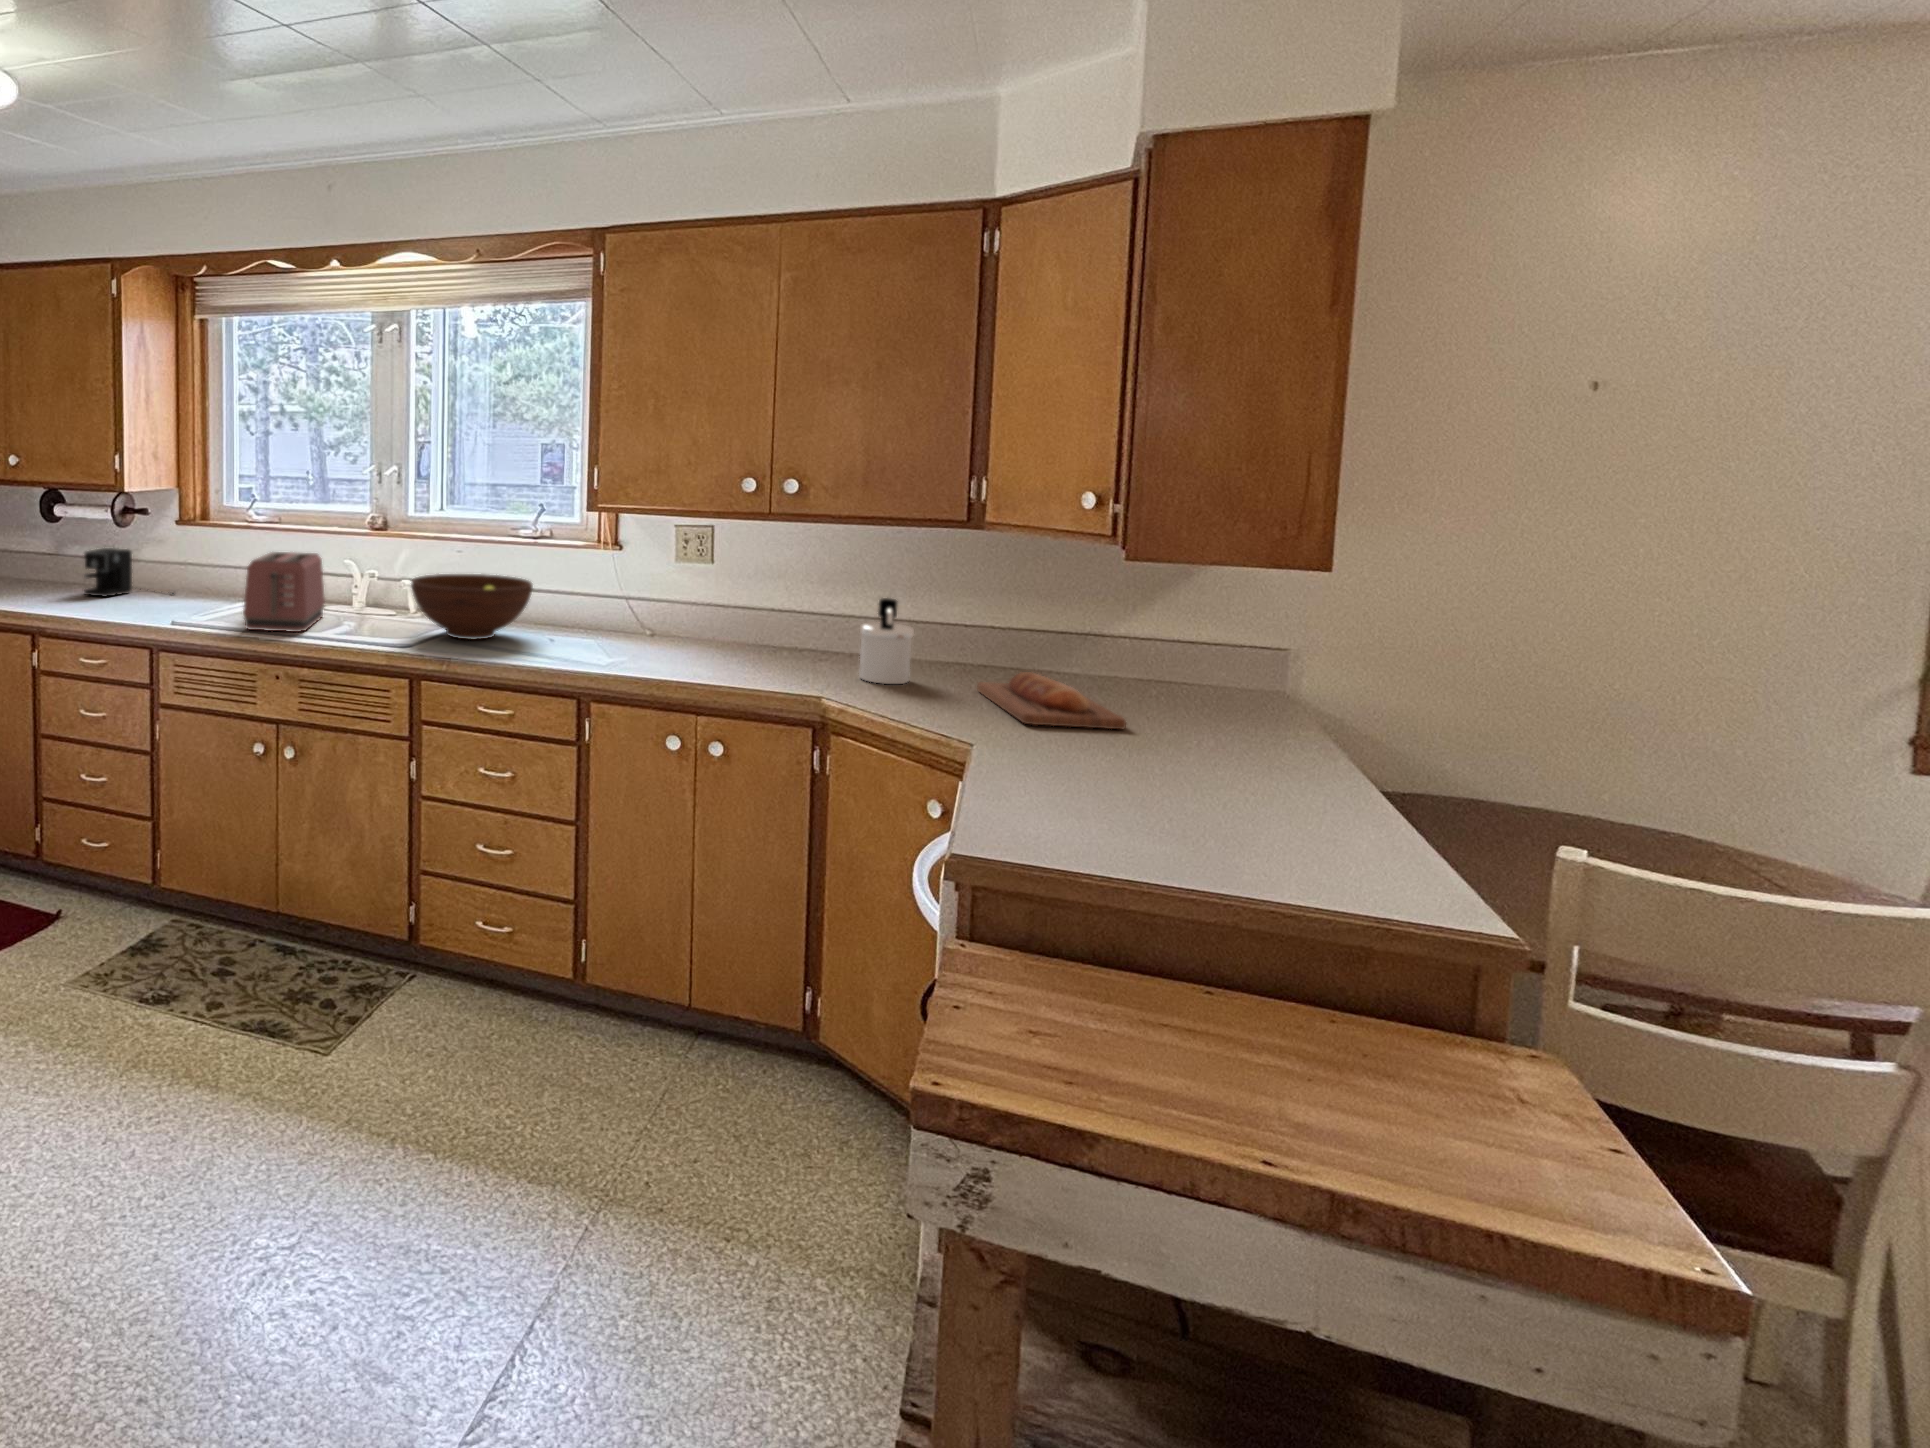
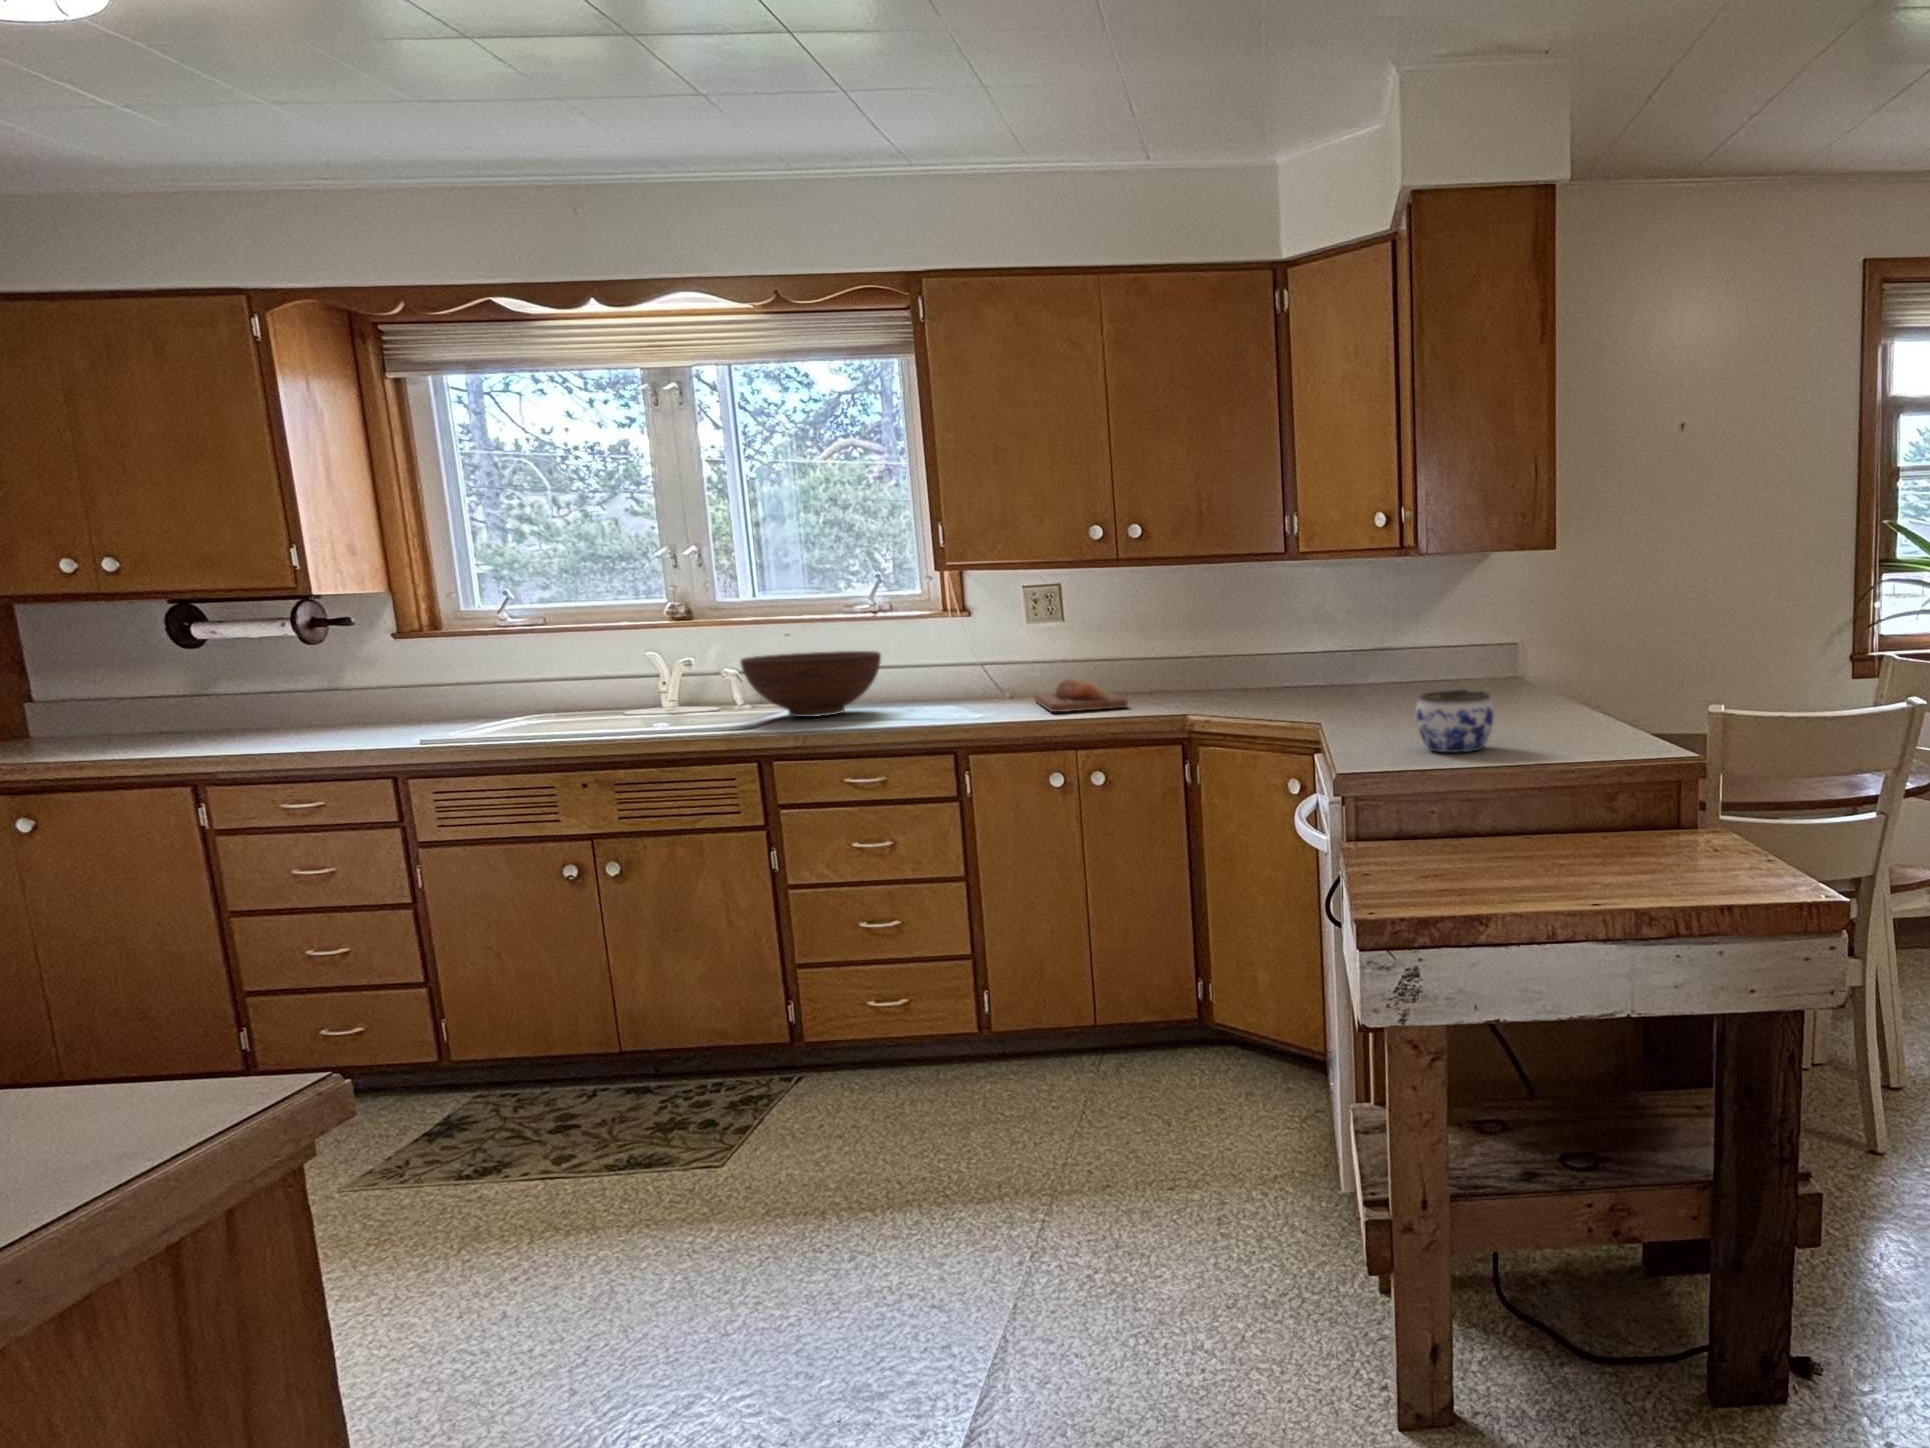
coffee maker: present [84,548,141,596] -> none [257,673,409,734]
toaster: present [243,552,325,632] -> none [523,647,627,736]
soap dispenser: present [859,598,914,684] -> none [1207,626,1253,701]
bread loaf: present [977,672,1126,729] -> present [1035,679,1128,712]
jar: none [1076,757,1188,844] -> present [1416,689,1494,752]

